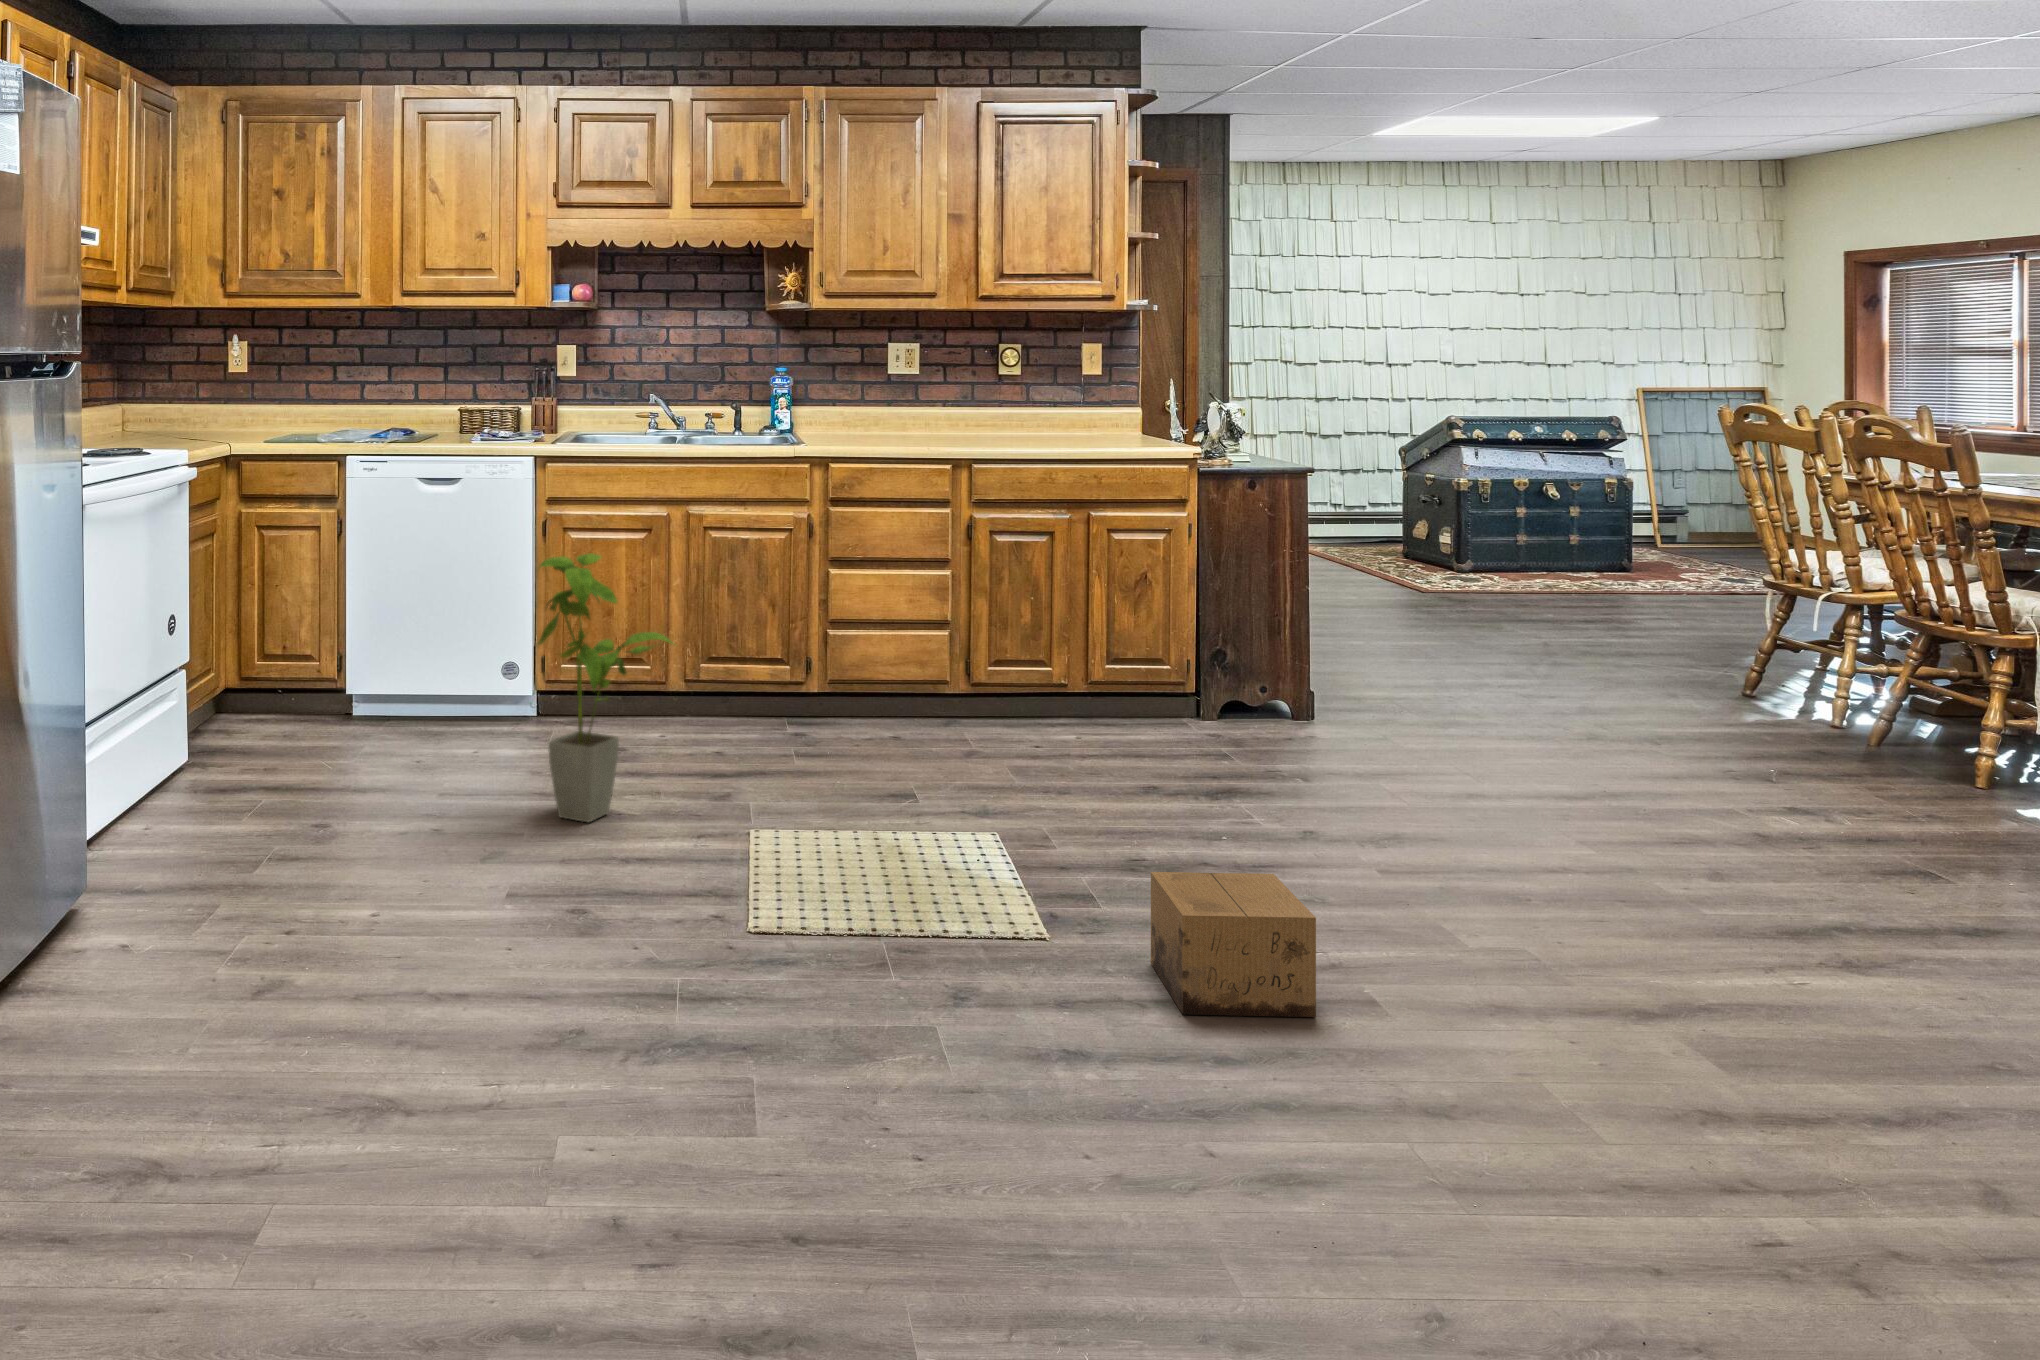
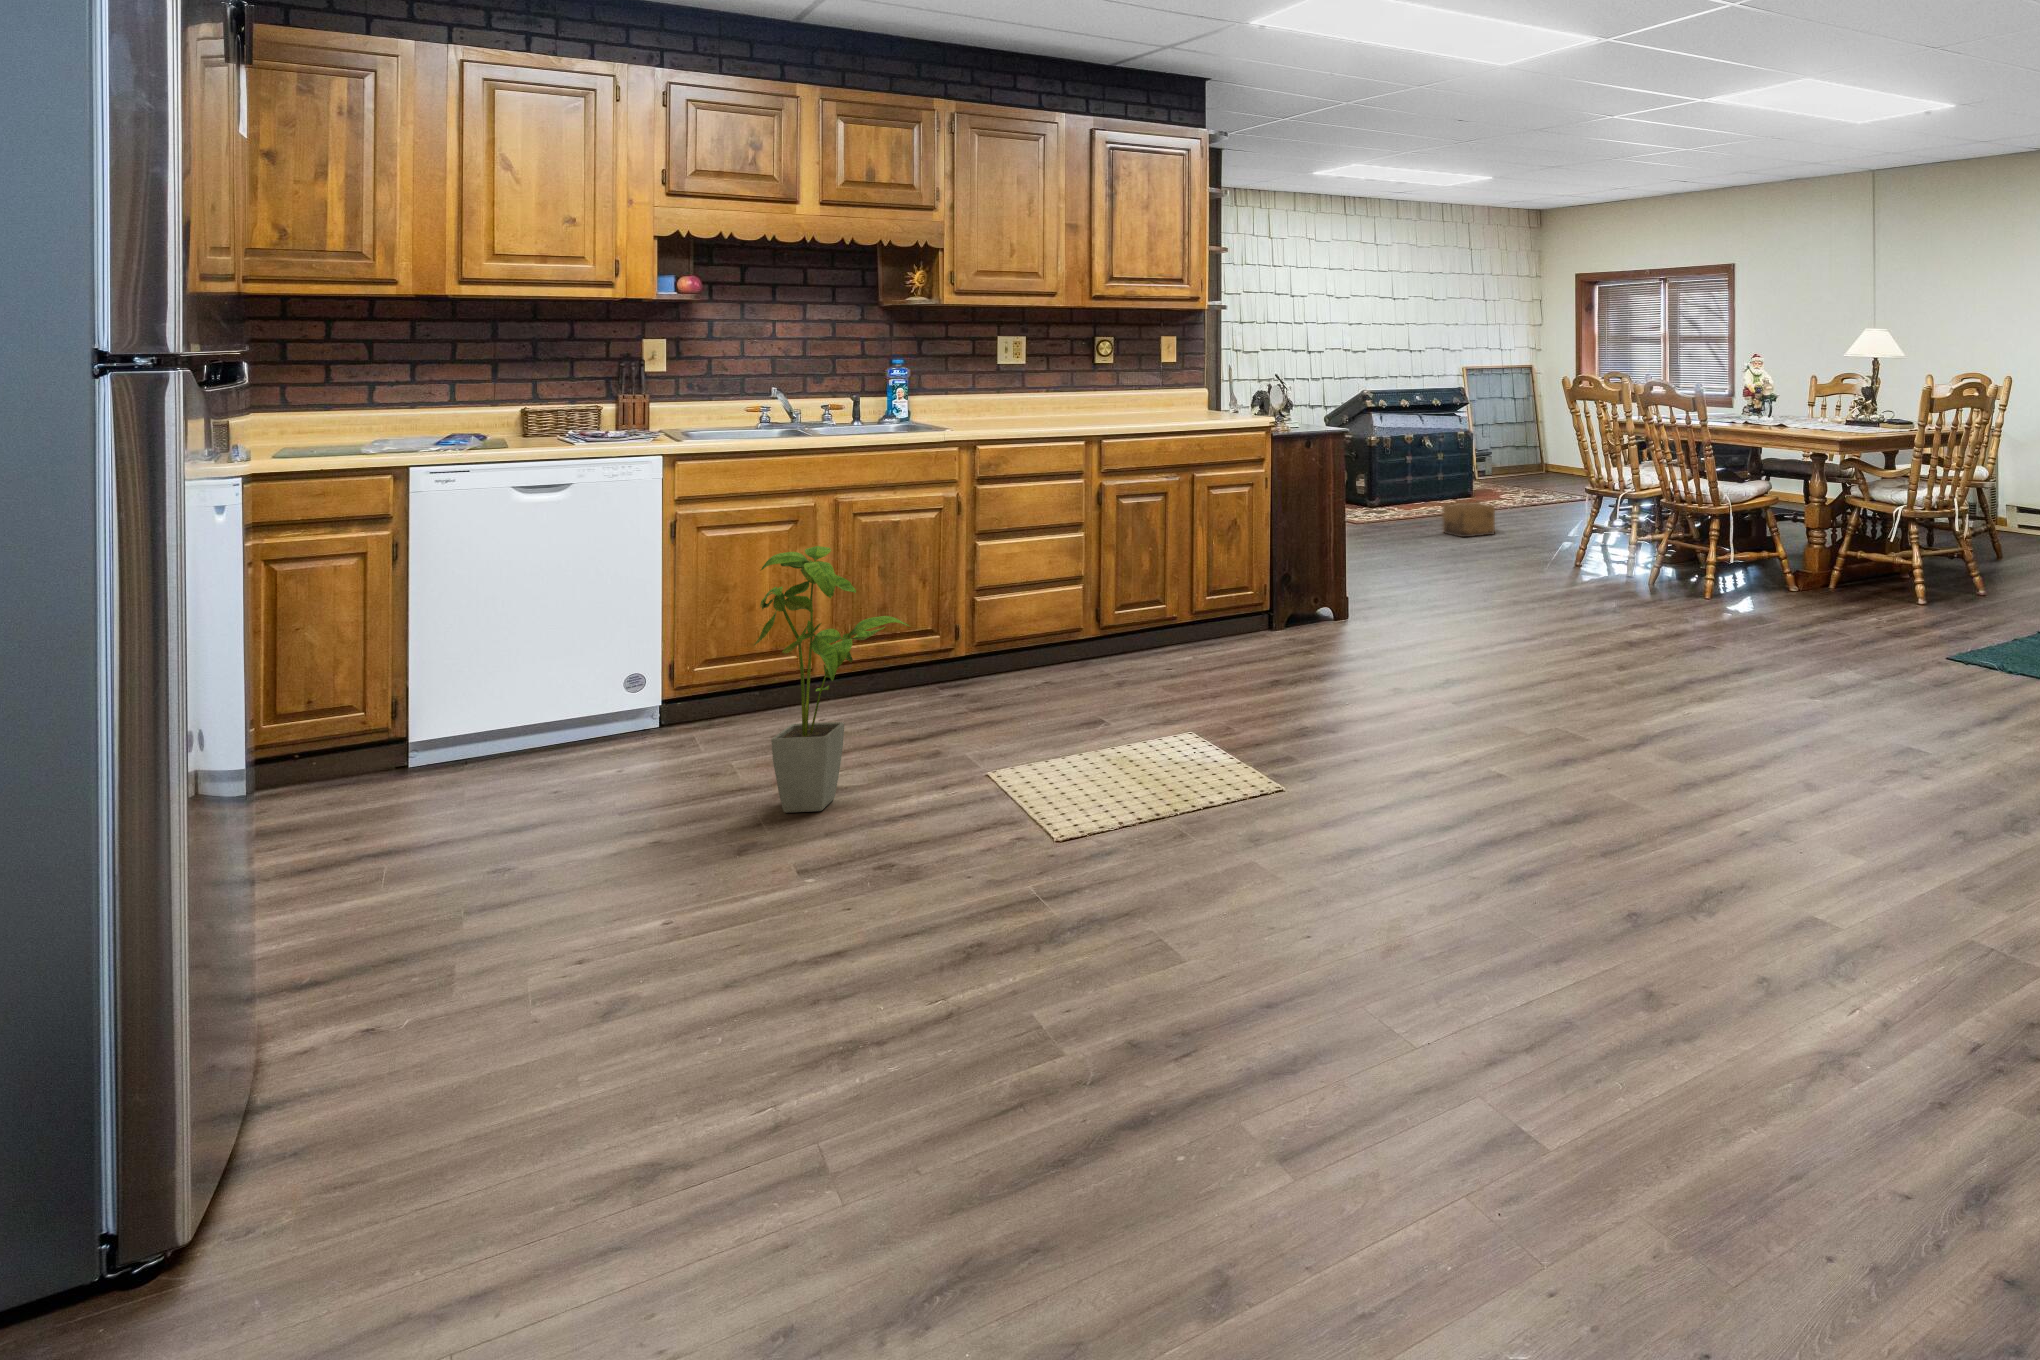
cardboard box: present [1151,872,1316,1017] -> present [1442,502,1495,537]

